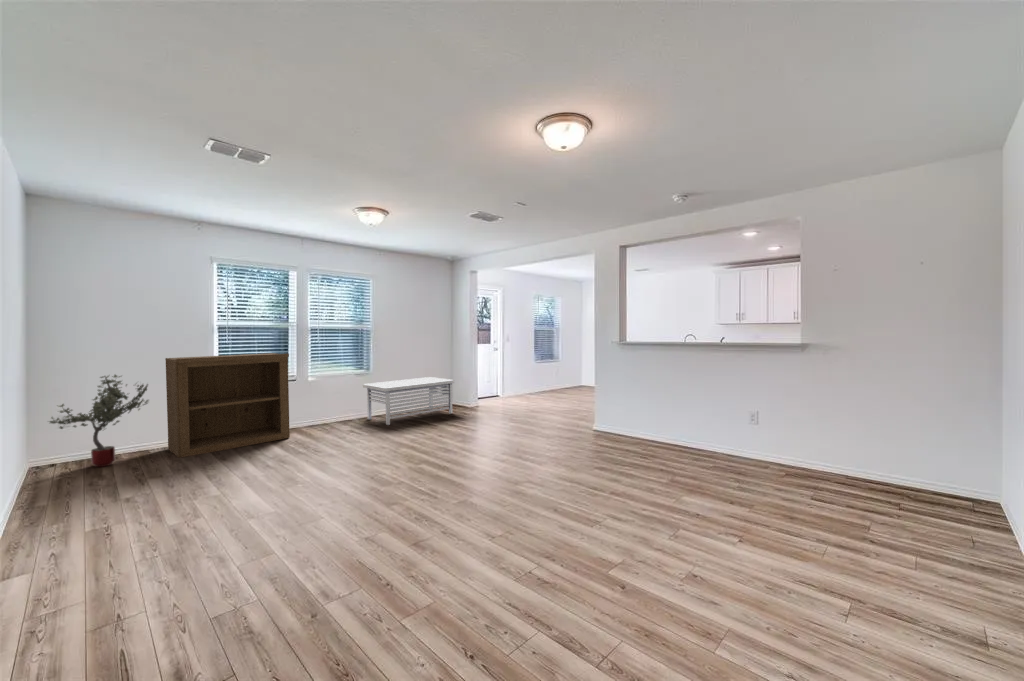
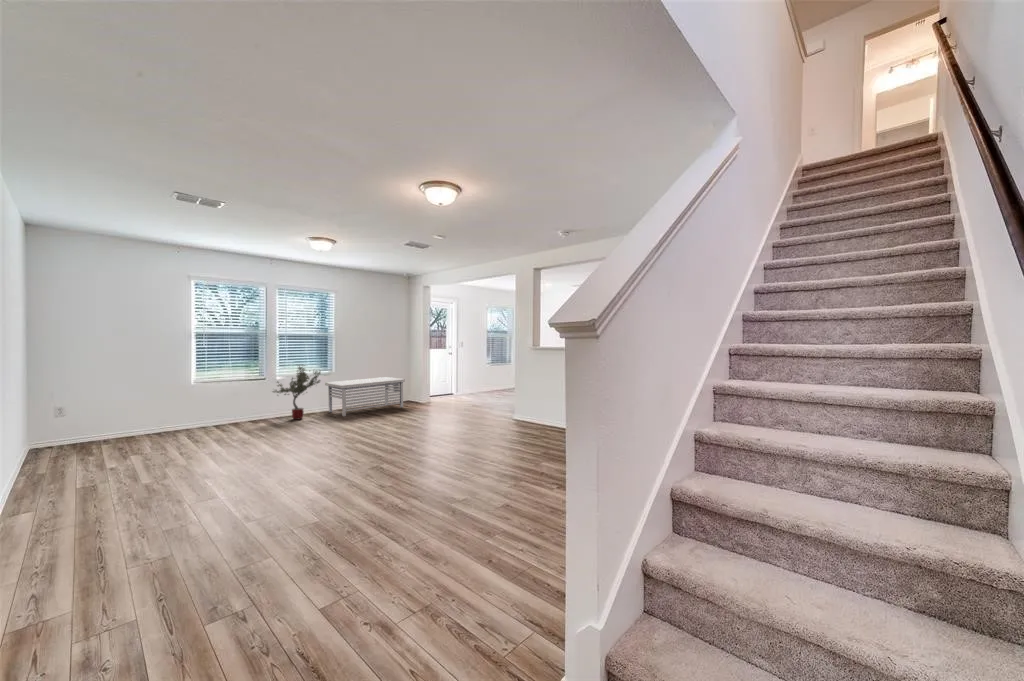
bookshelf: present [165,353,290,458] -> none [150,356,256,441]
potted tree: present [50,375,148,467] -> present [273,365,320,420]

